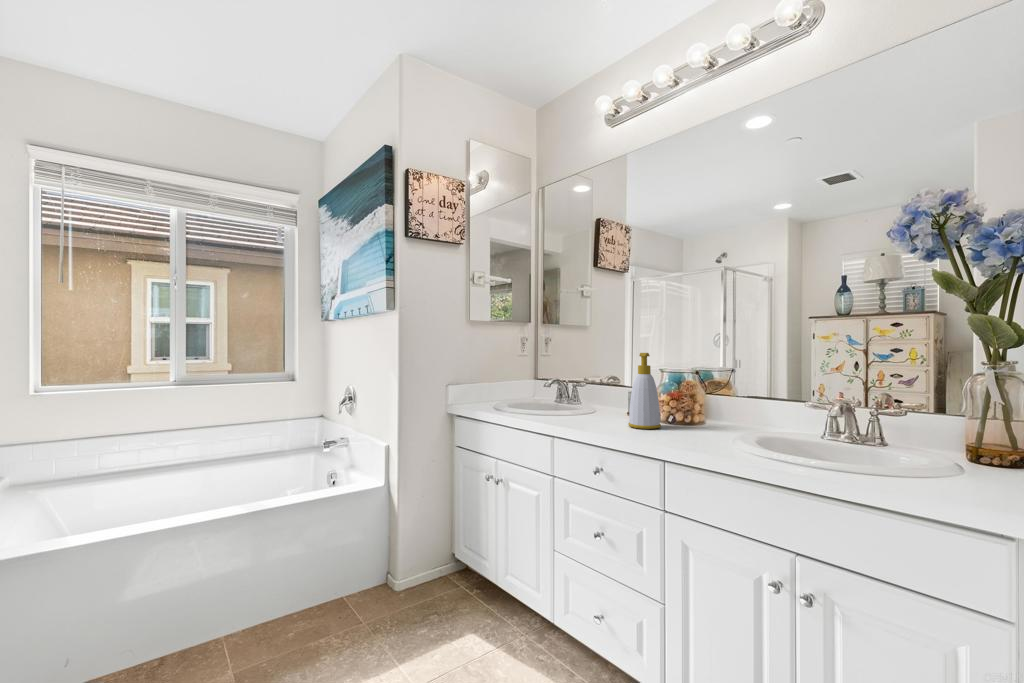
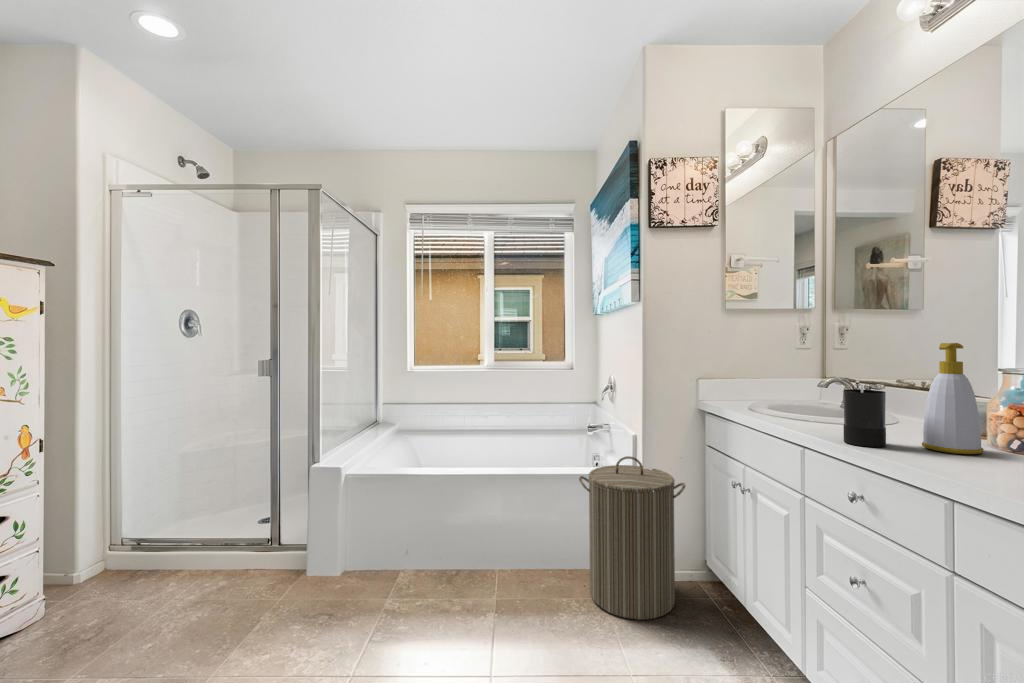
candle: none [586,384,612,431] -> present [843,384,886,447]
laundry hamper: none [335,467,442,634] -> present [579,456,685,620]

